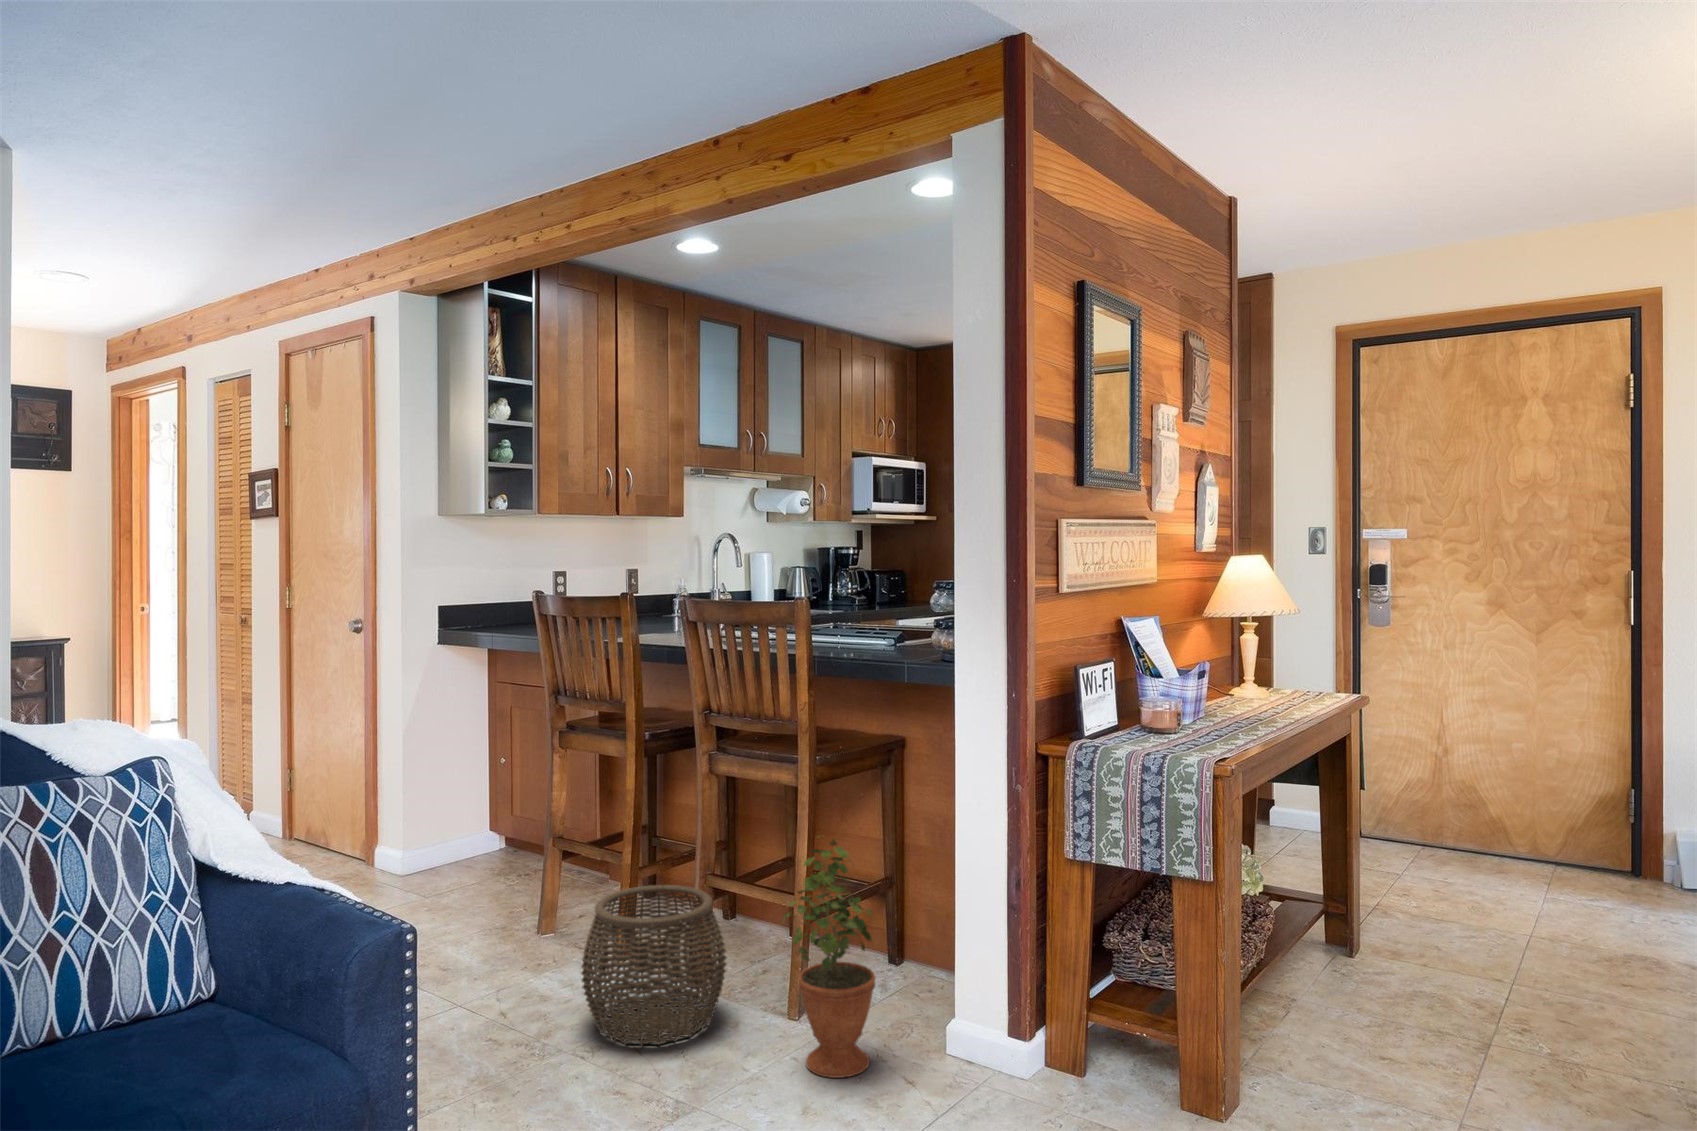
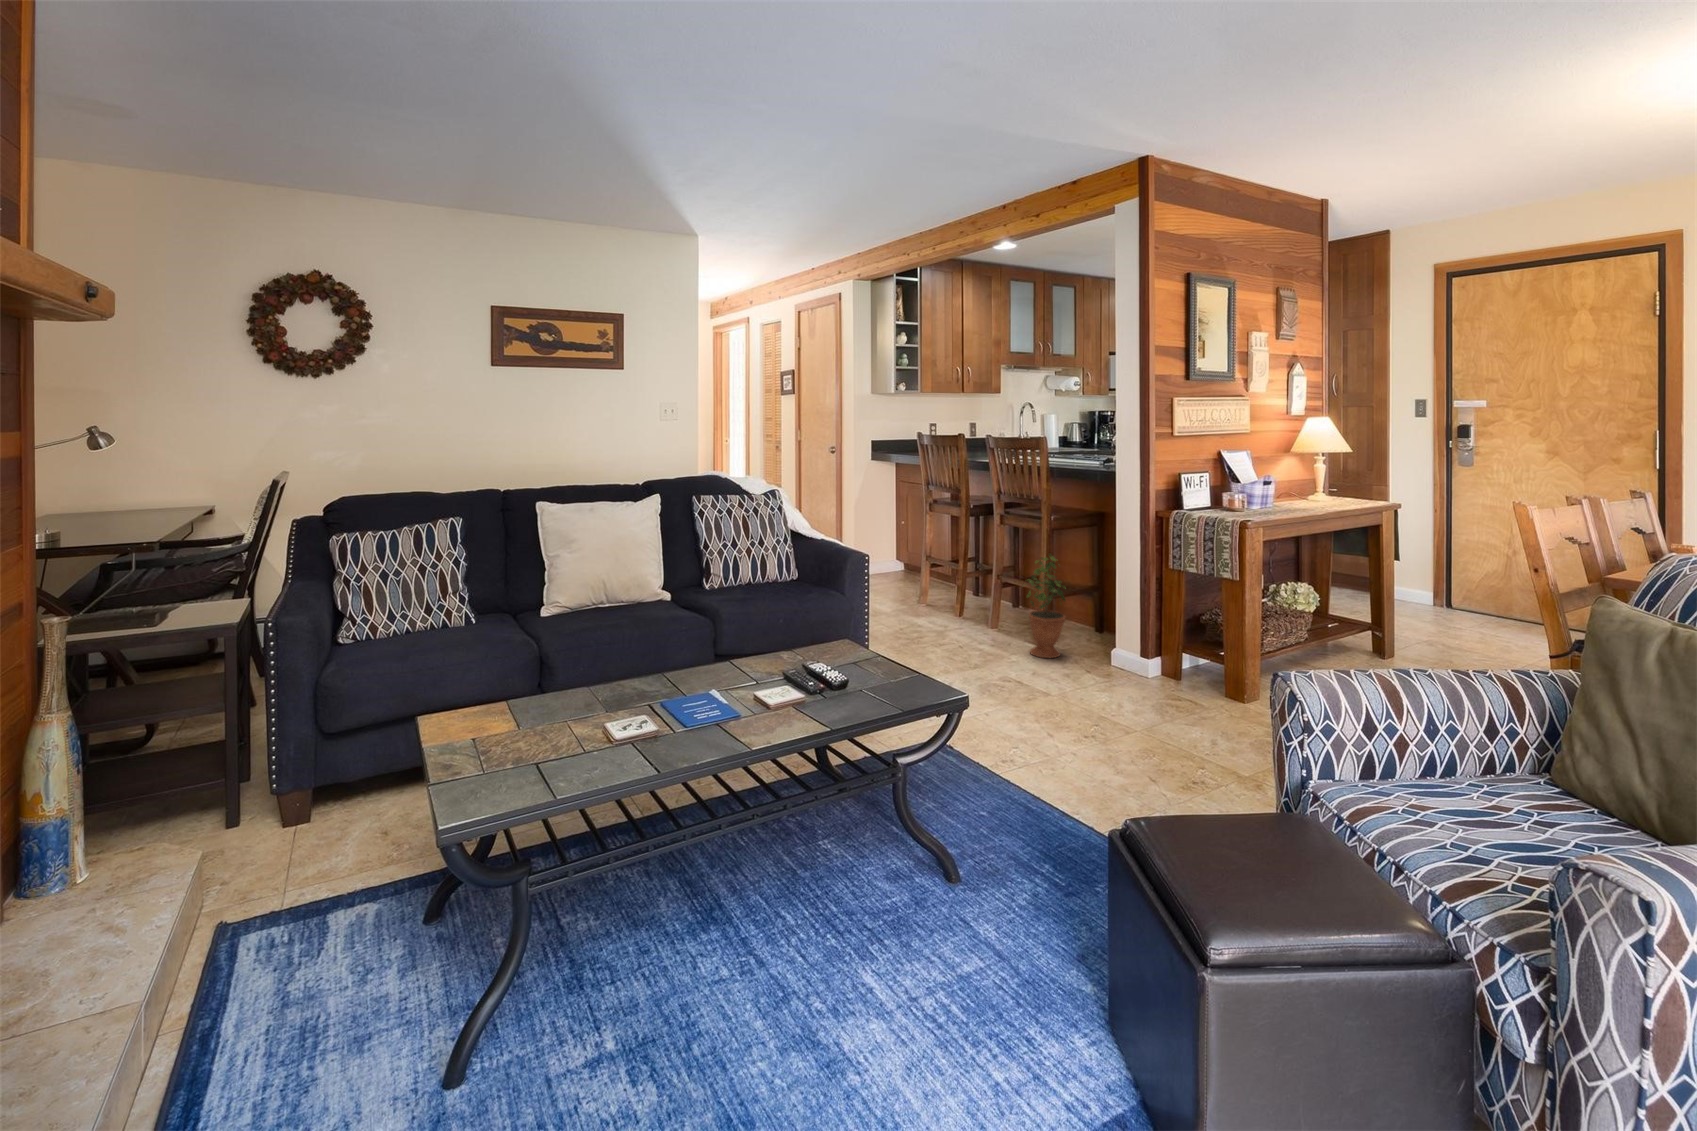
woven basket: present [581,885,726,1045] -> none [932,572,999,638]

